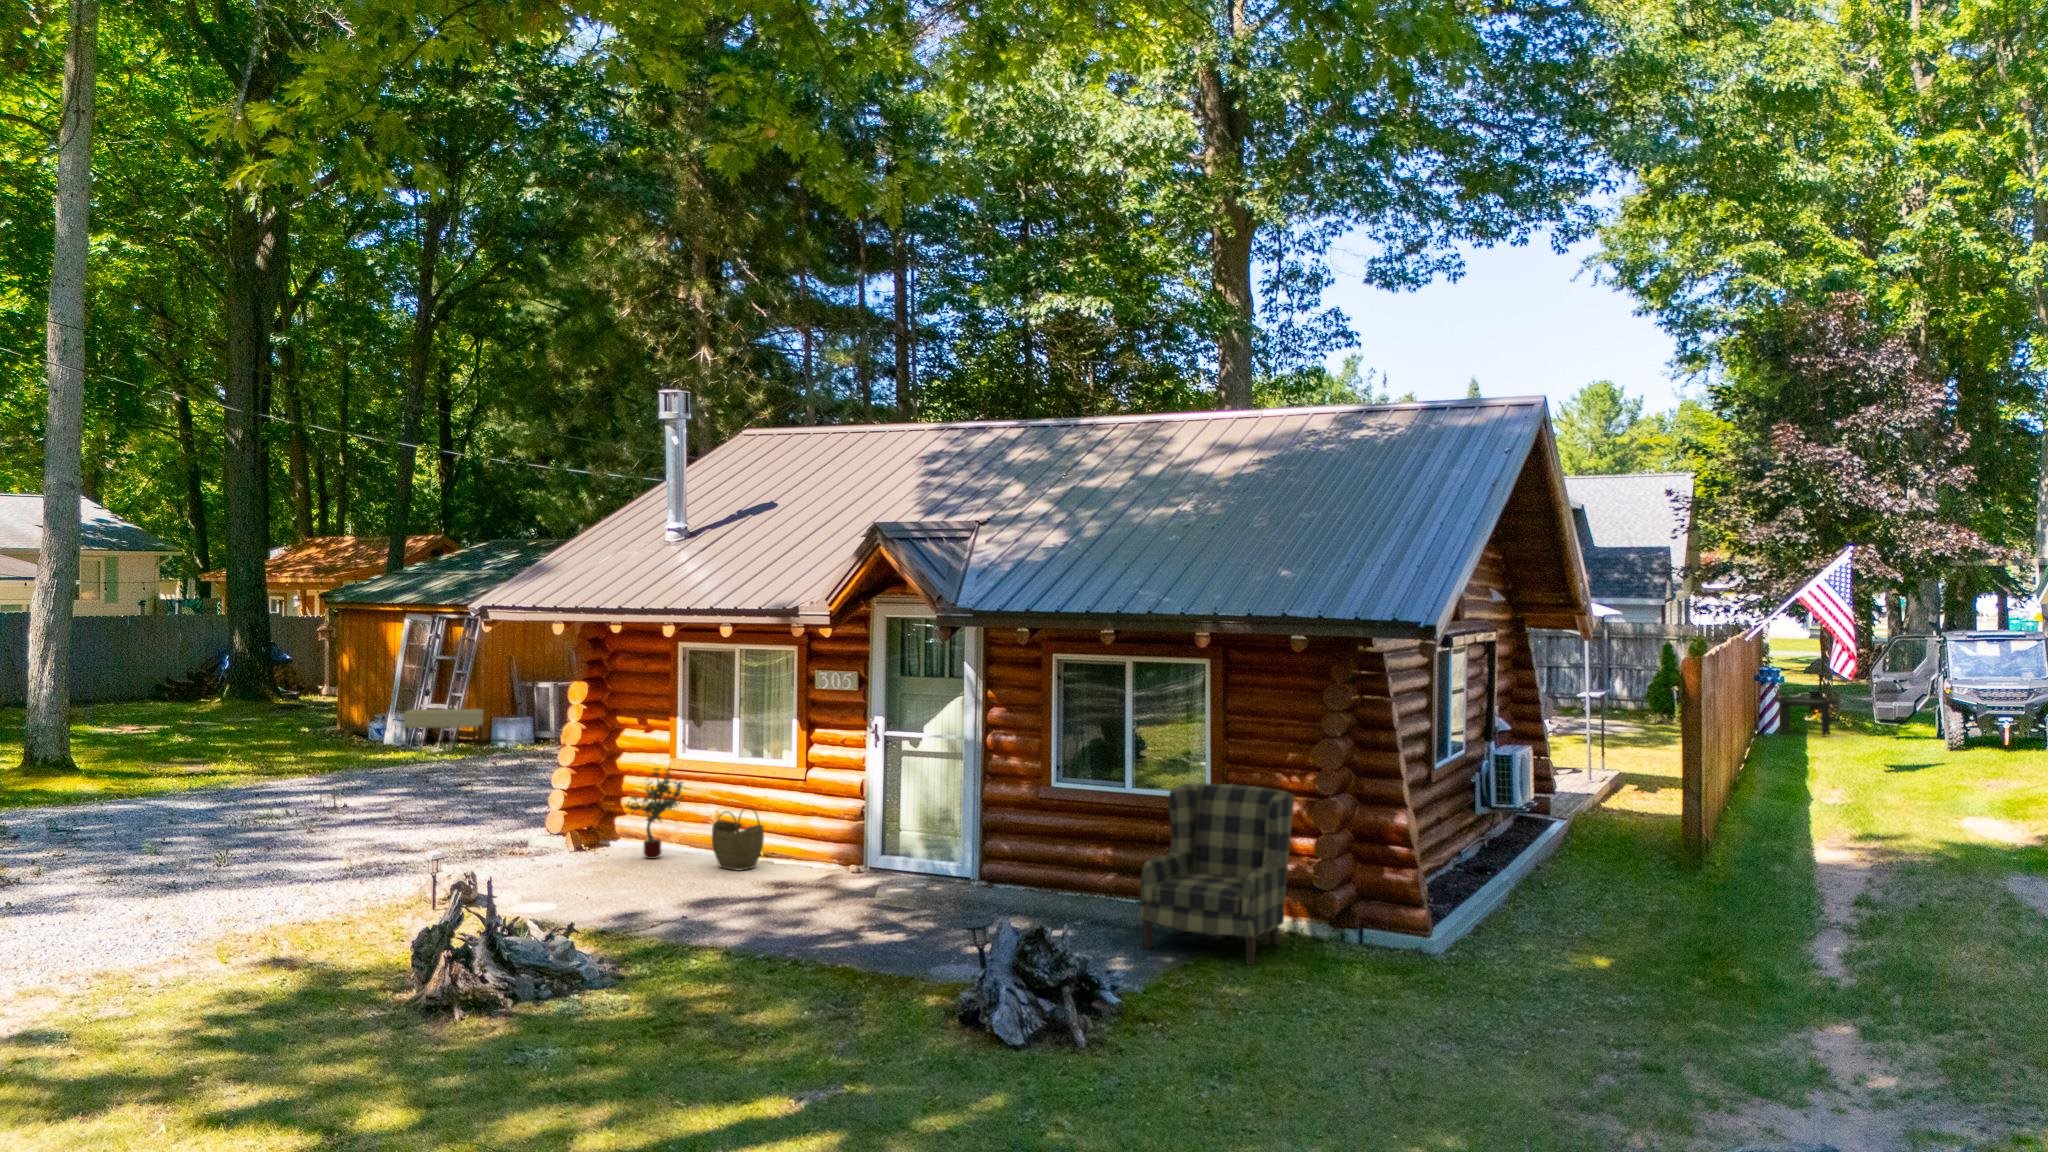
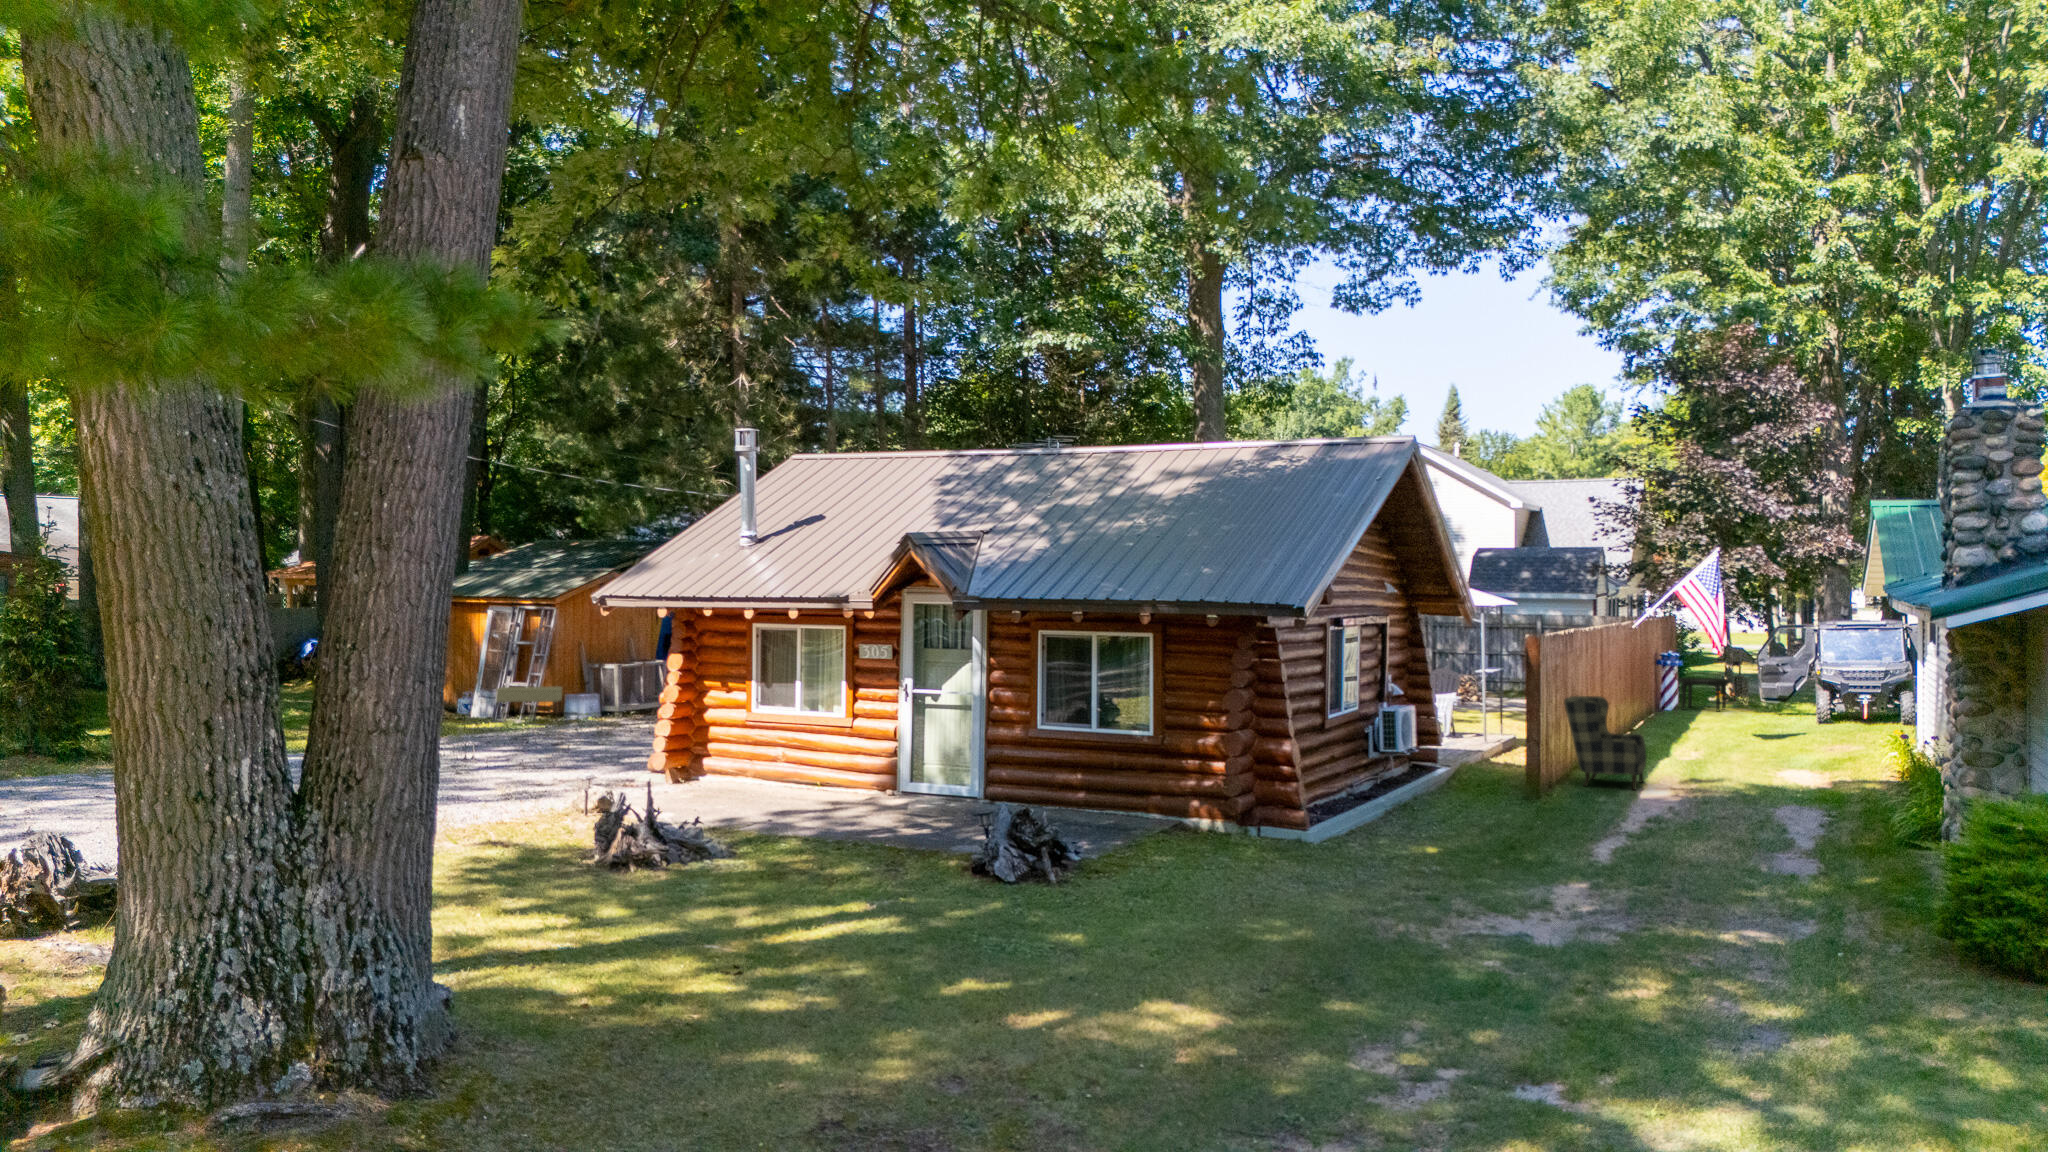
potted tree: present [626,768,683,859] -> none [710,720,759,790]
chair: present [1140,783,1294,965] -> present [1564,696,1647,790]
woven basket: present [712,808,764,870] -> none [780,750,820,797]

